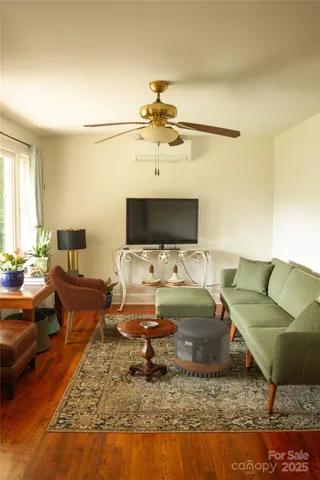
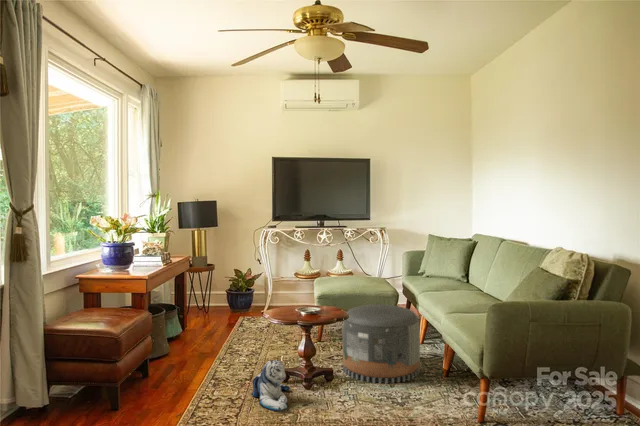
armchair: present [50,265,107,344] -> none [170,242,248,349]
plush toy: none [108,363,136,401] -> present [252,360,290,411]

